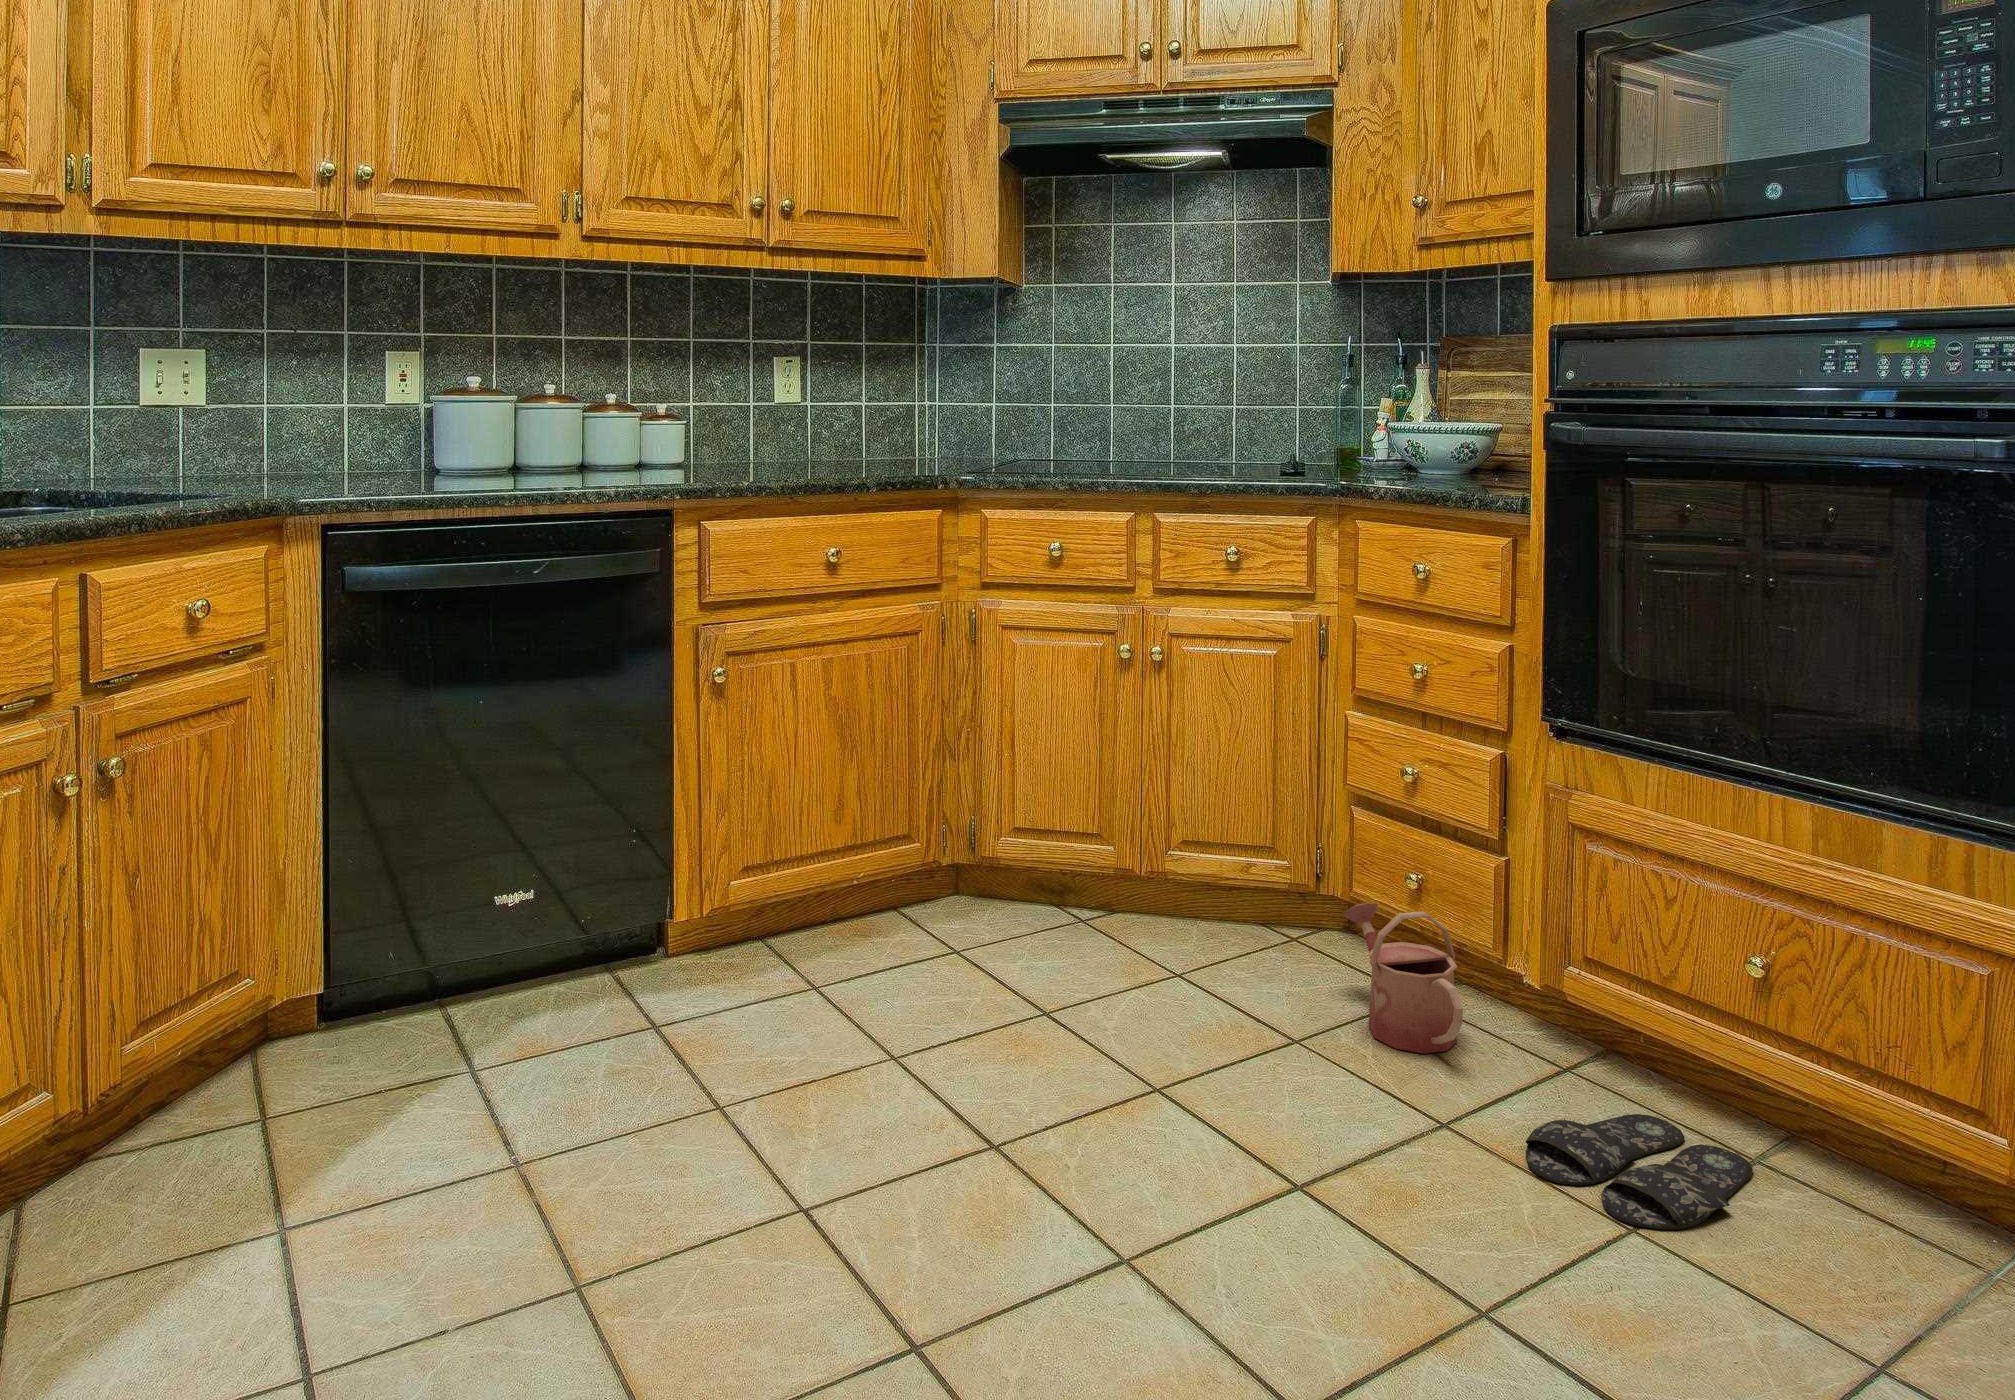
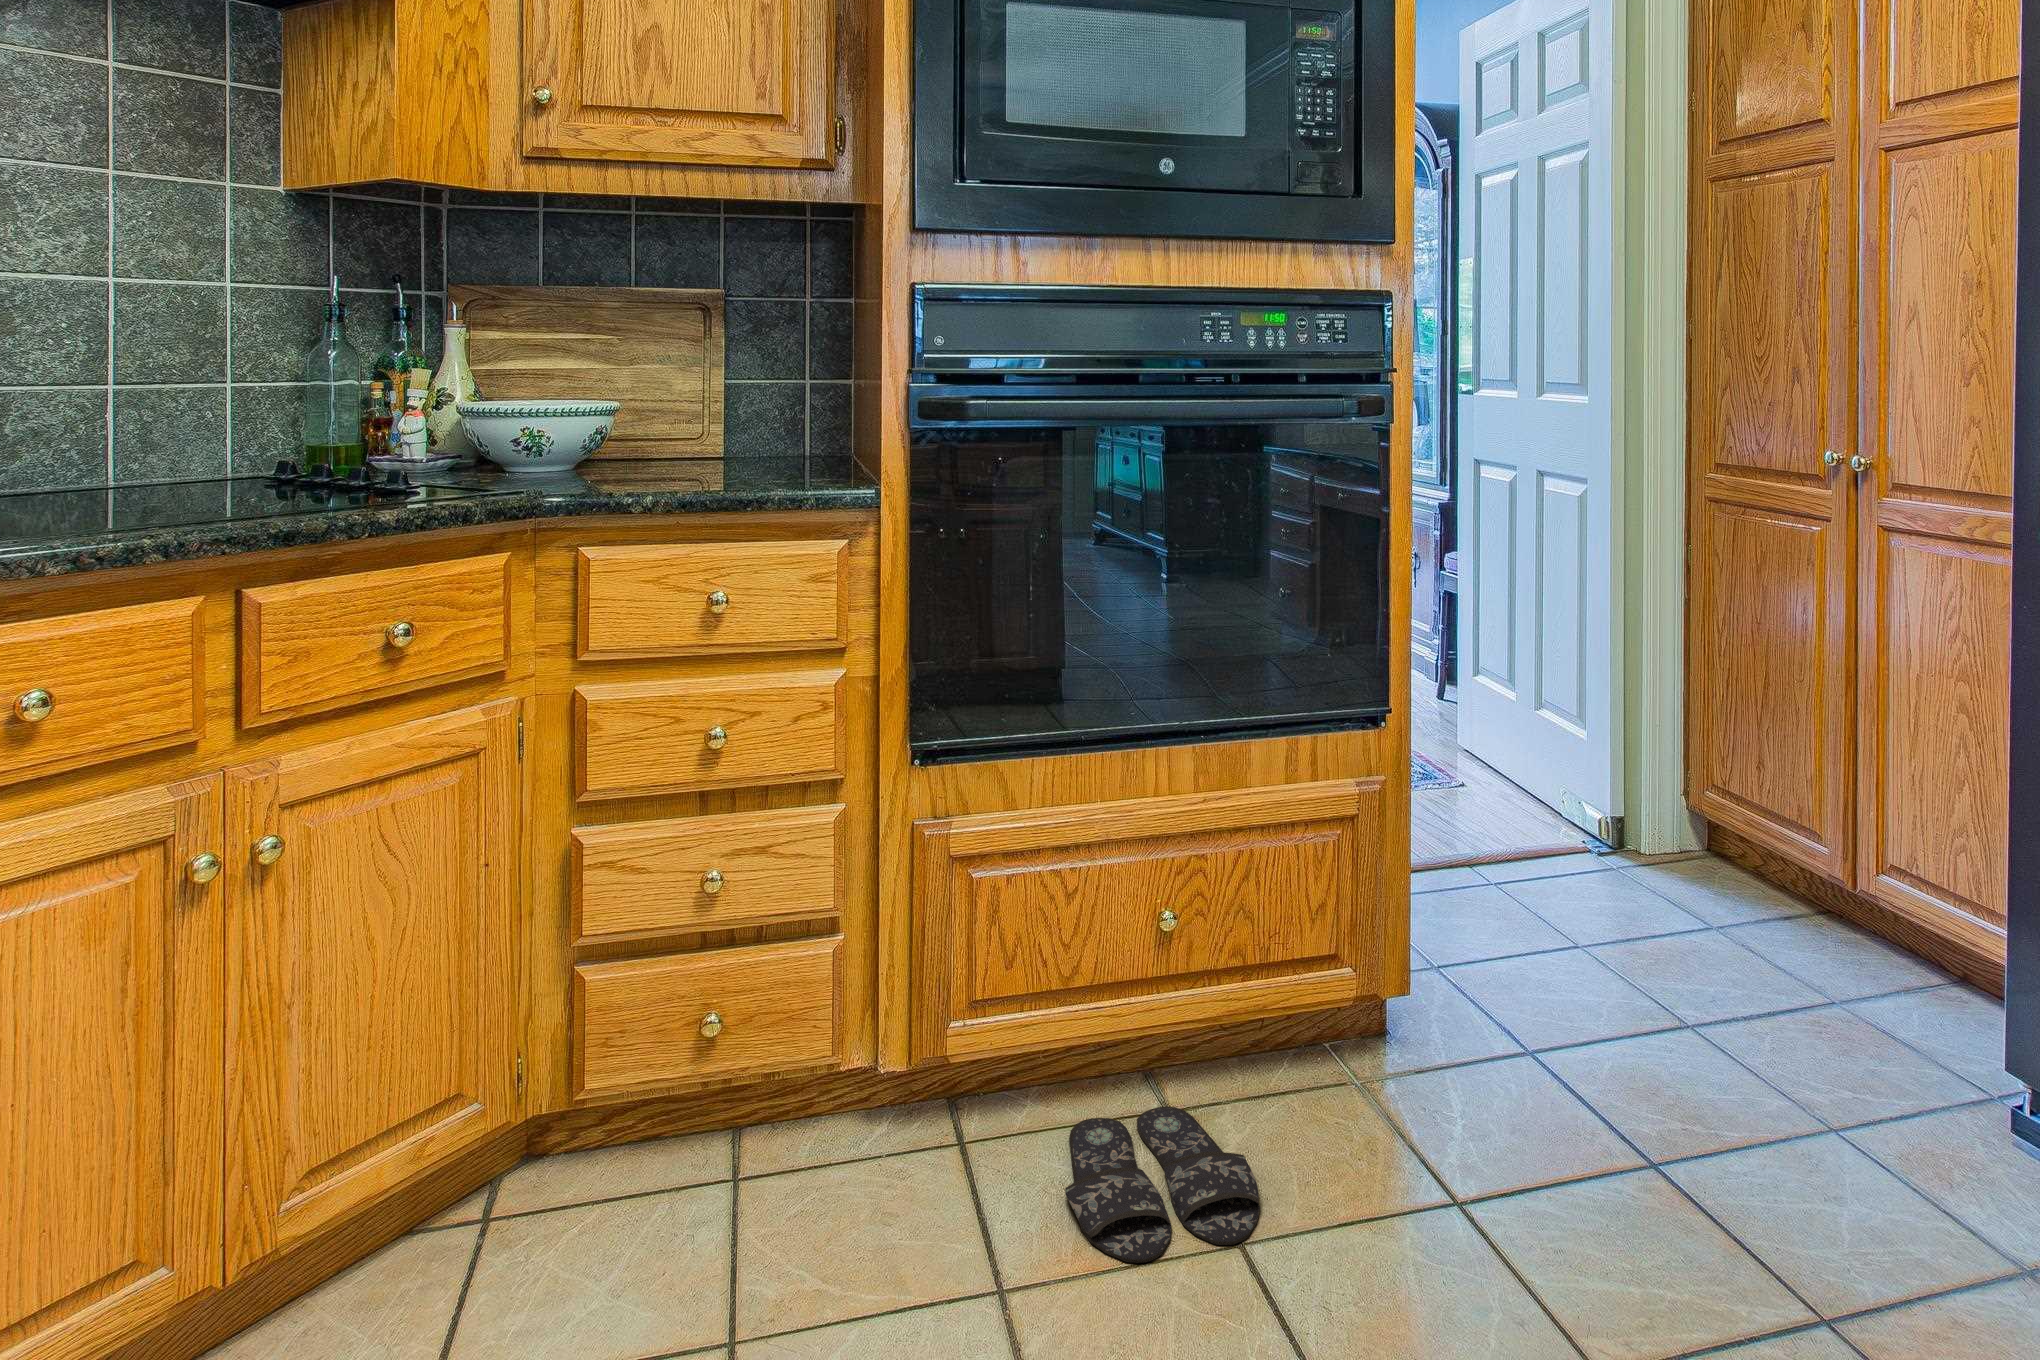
watering can: present [1345,903,1463,1054] -> none [665,1044,921,1253]

